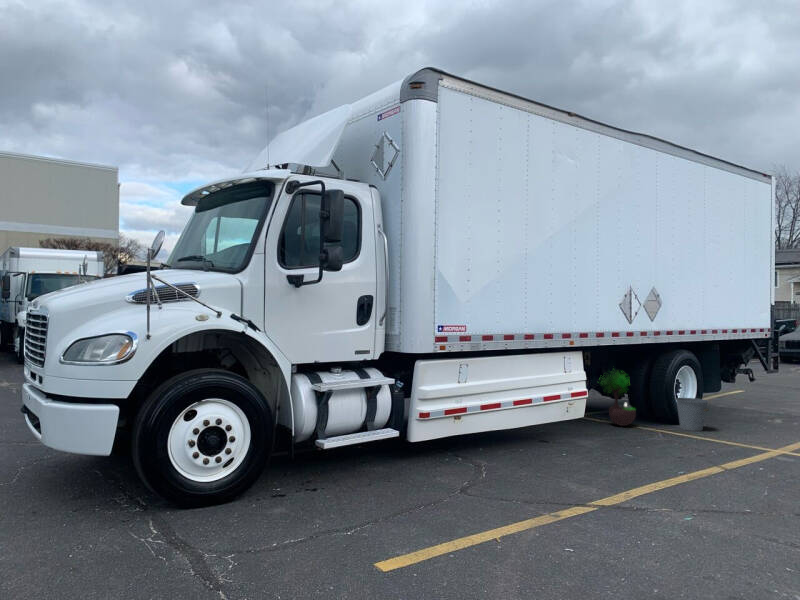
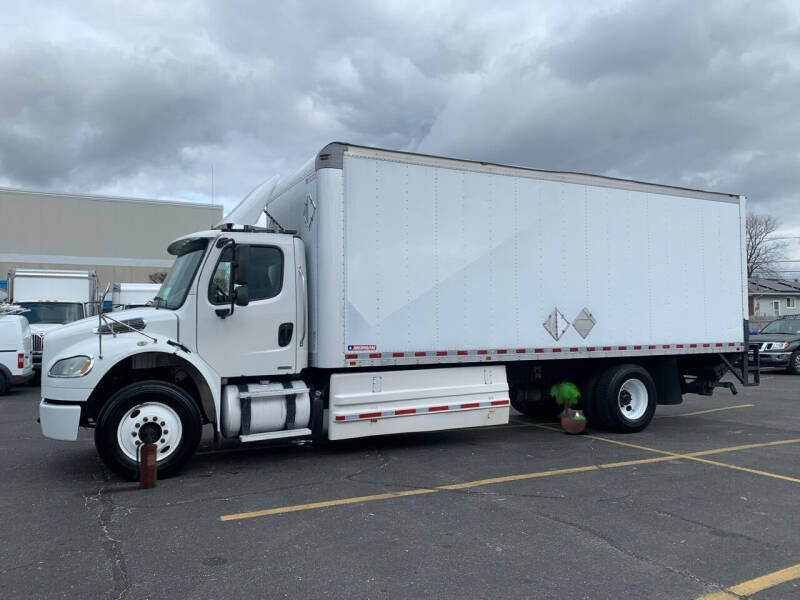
bucket: present [676,398,709,431] -> none [623,408,654,439]
fire extinguisher: none [196,444,227,520] -> present [133,435,157,488]

